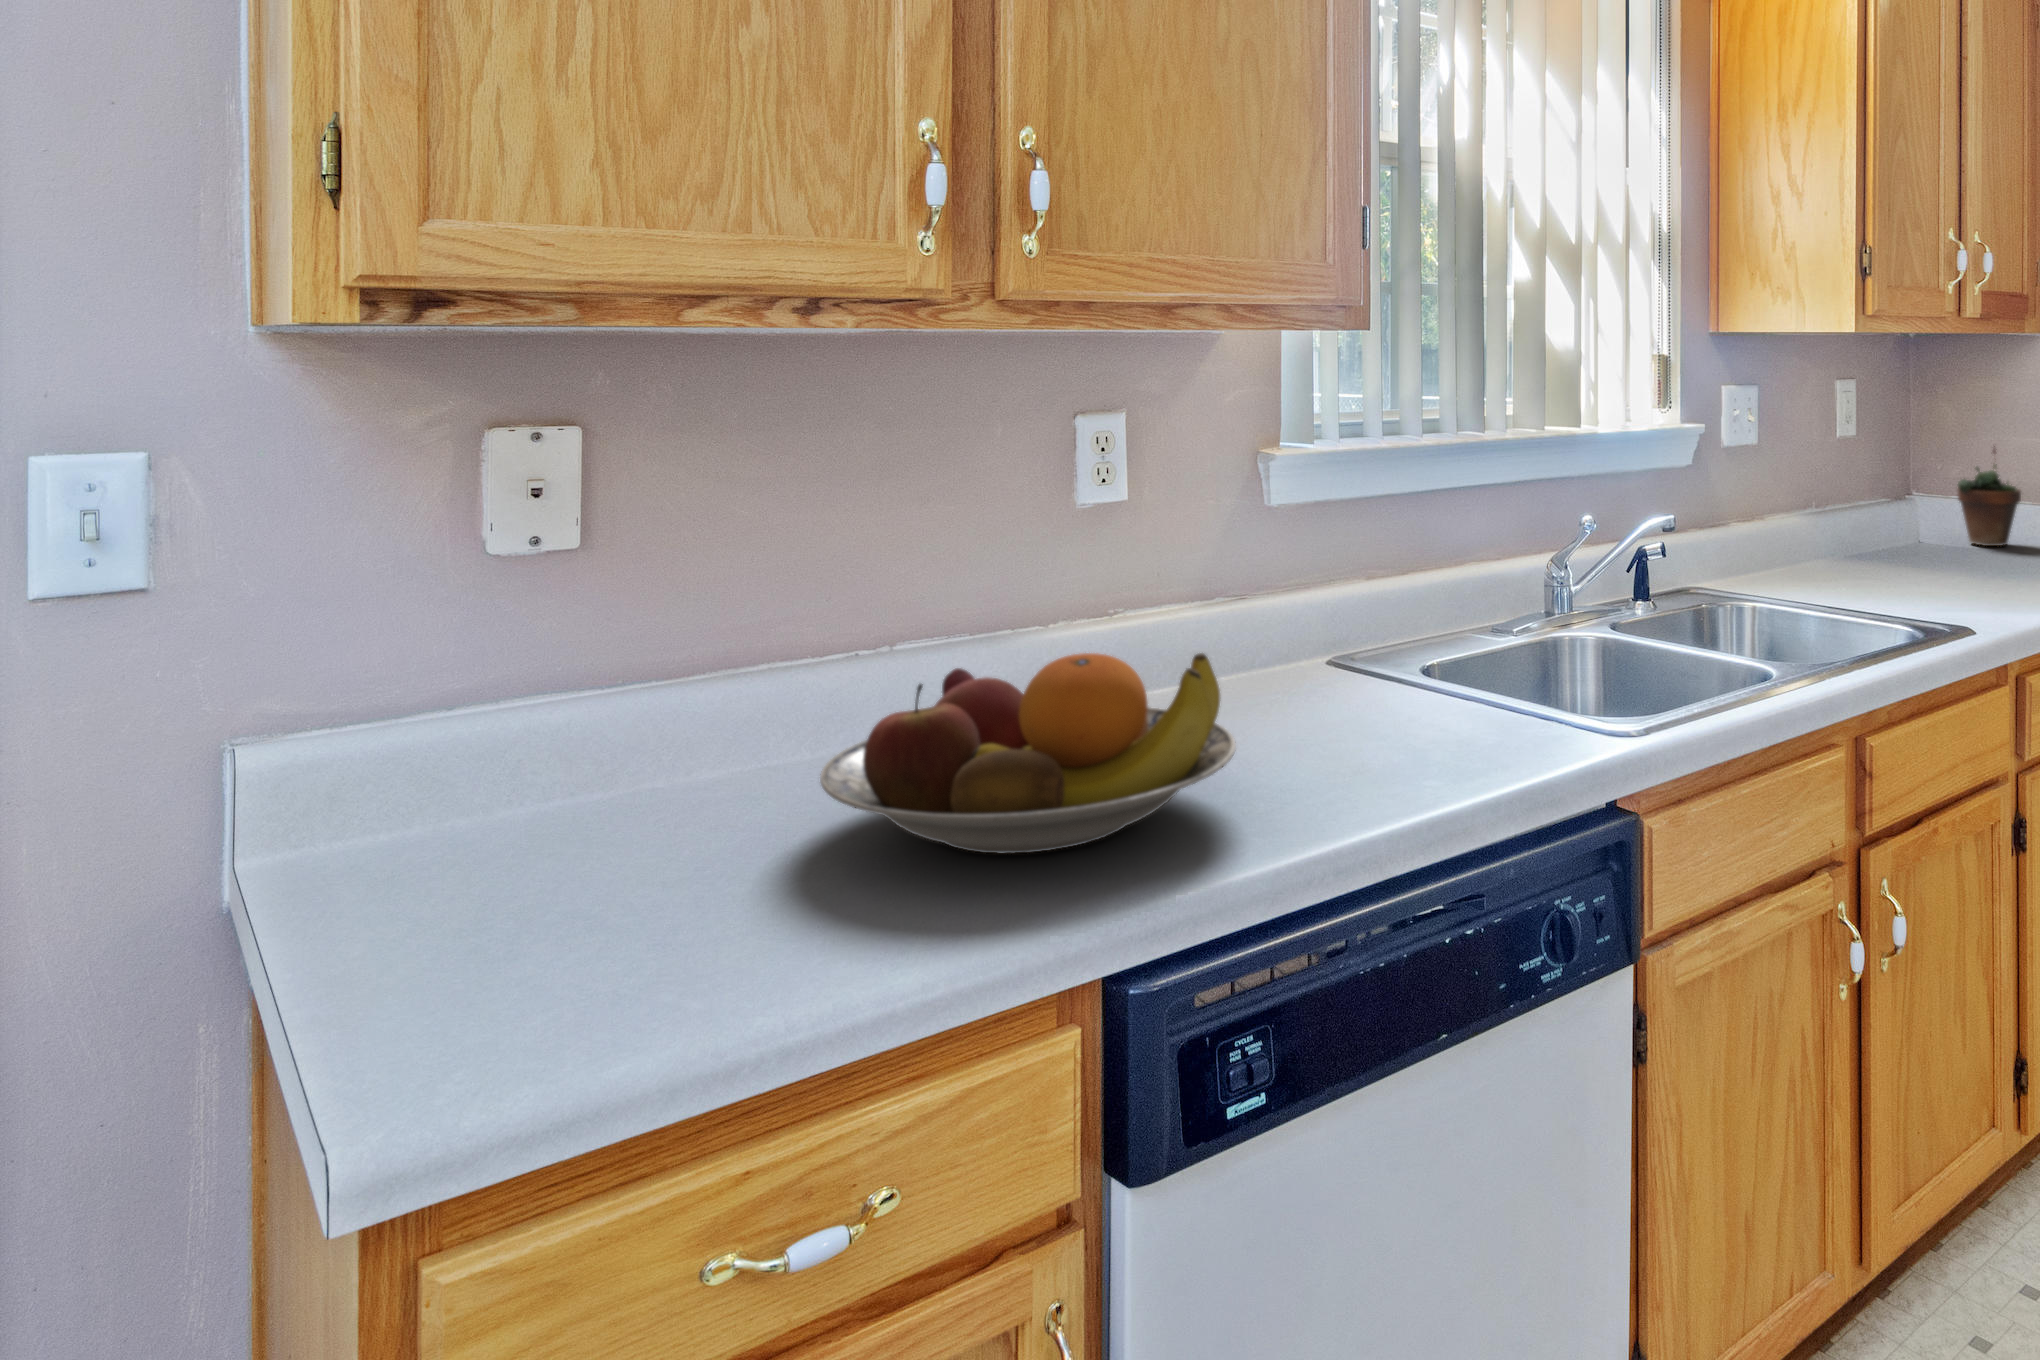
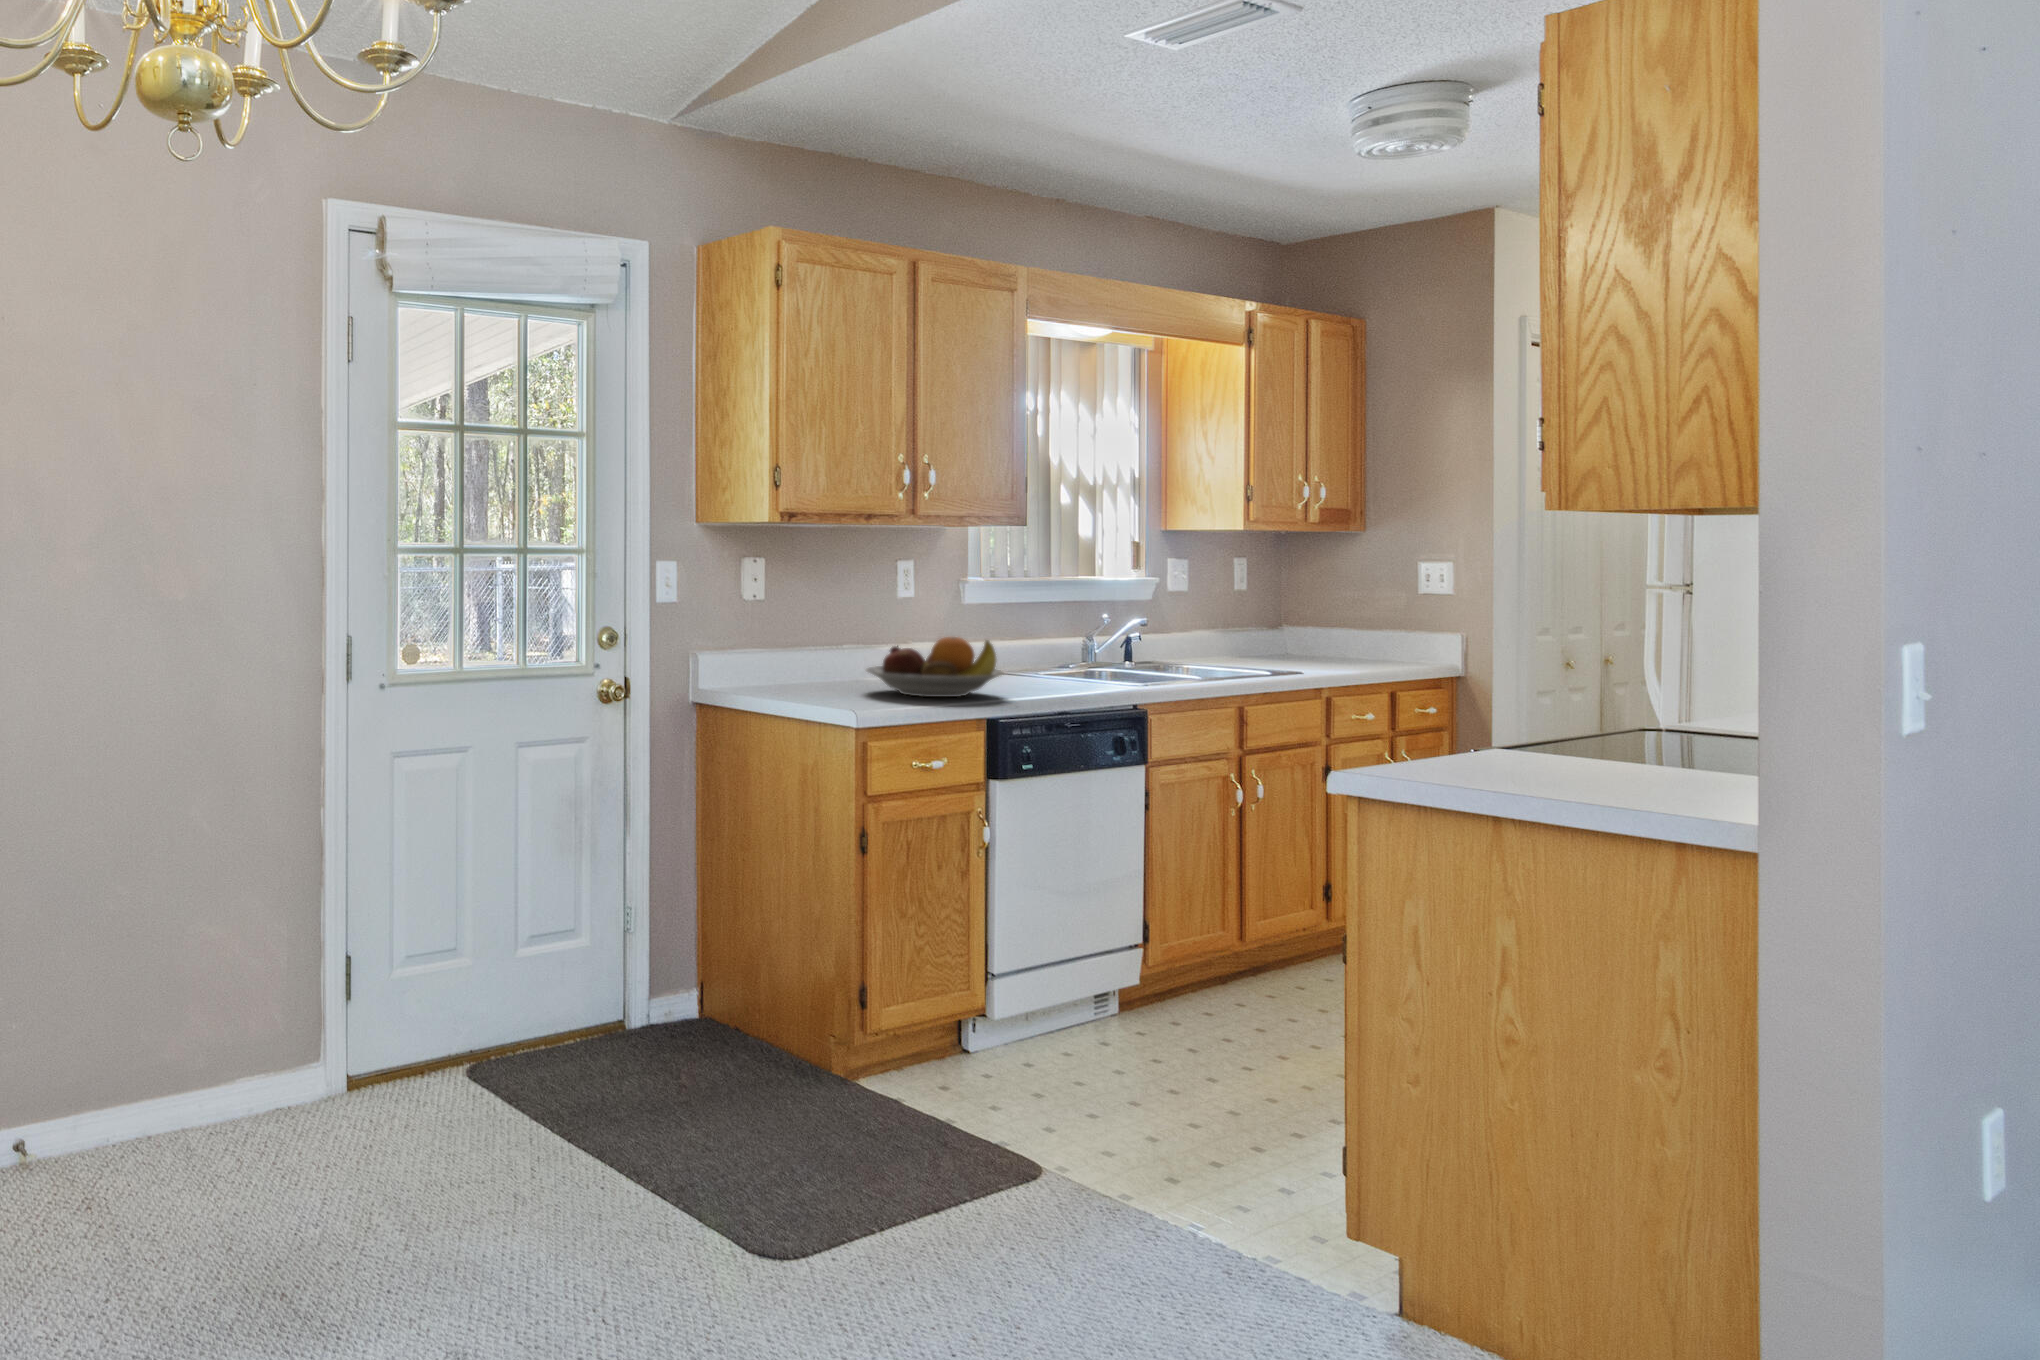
succulent plant: present [1957,446,2021,546] -> none [1309,595,1349,653]

